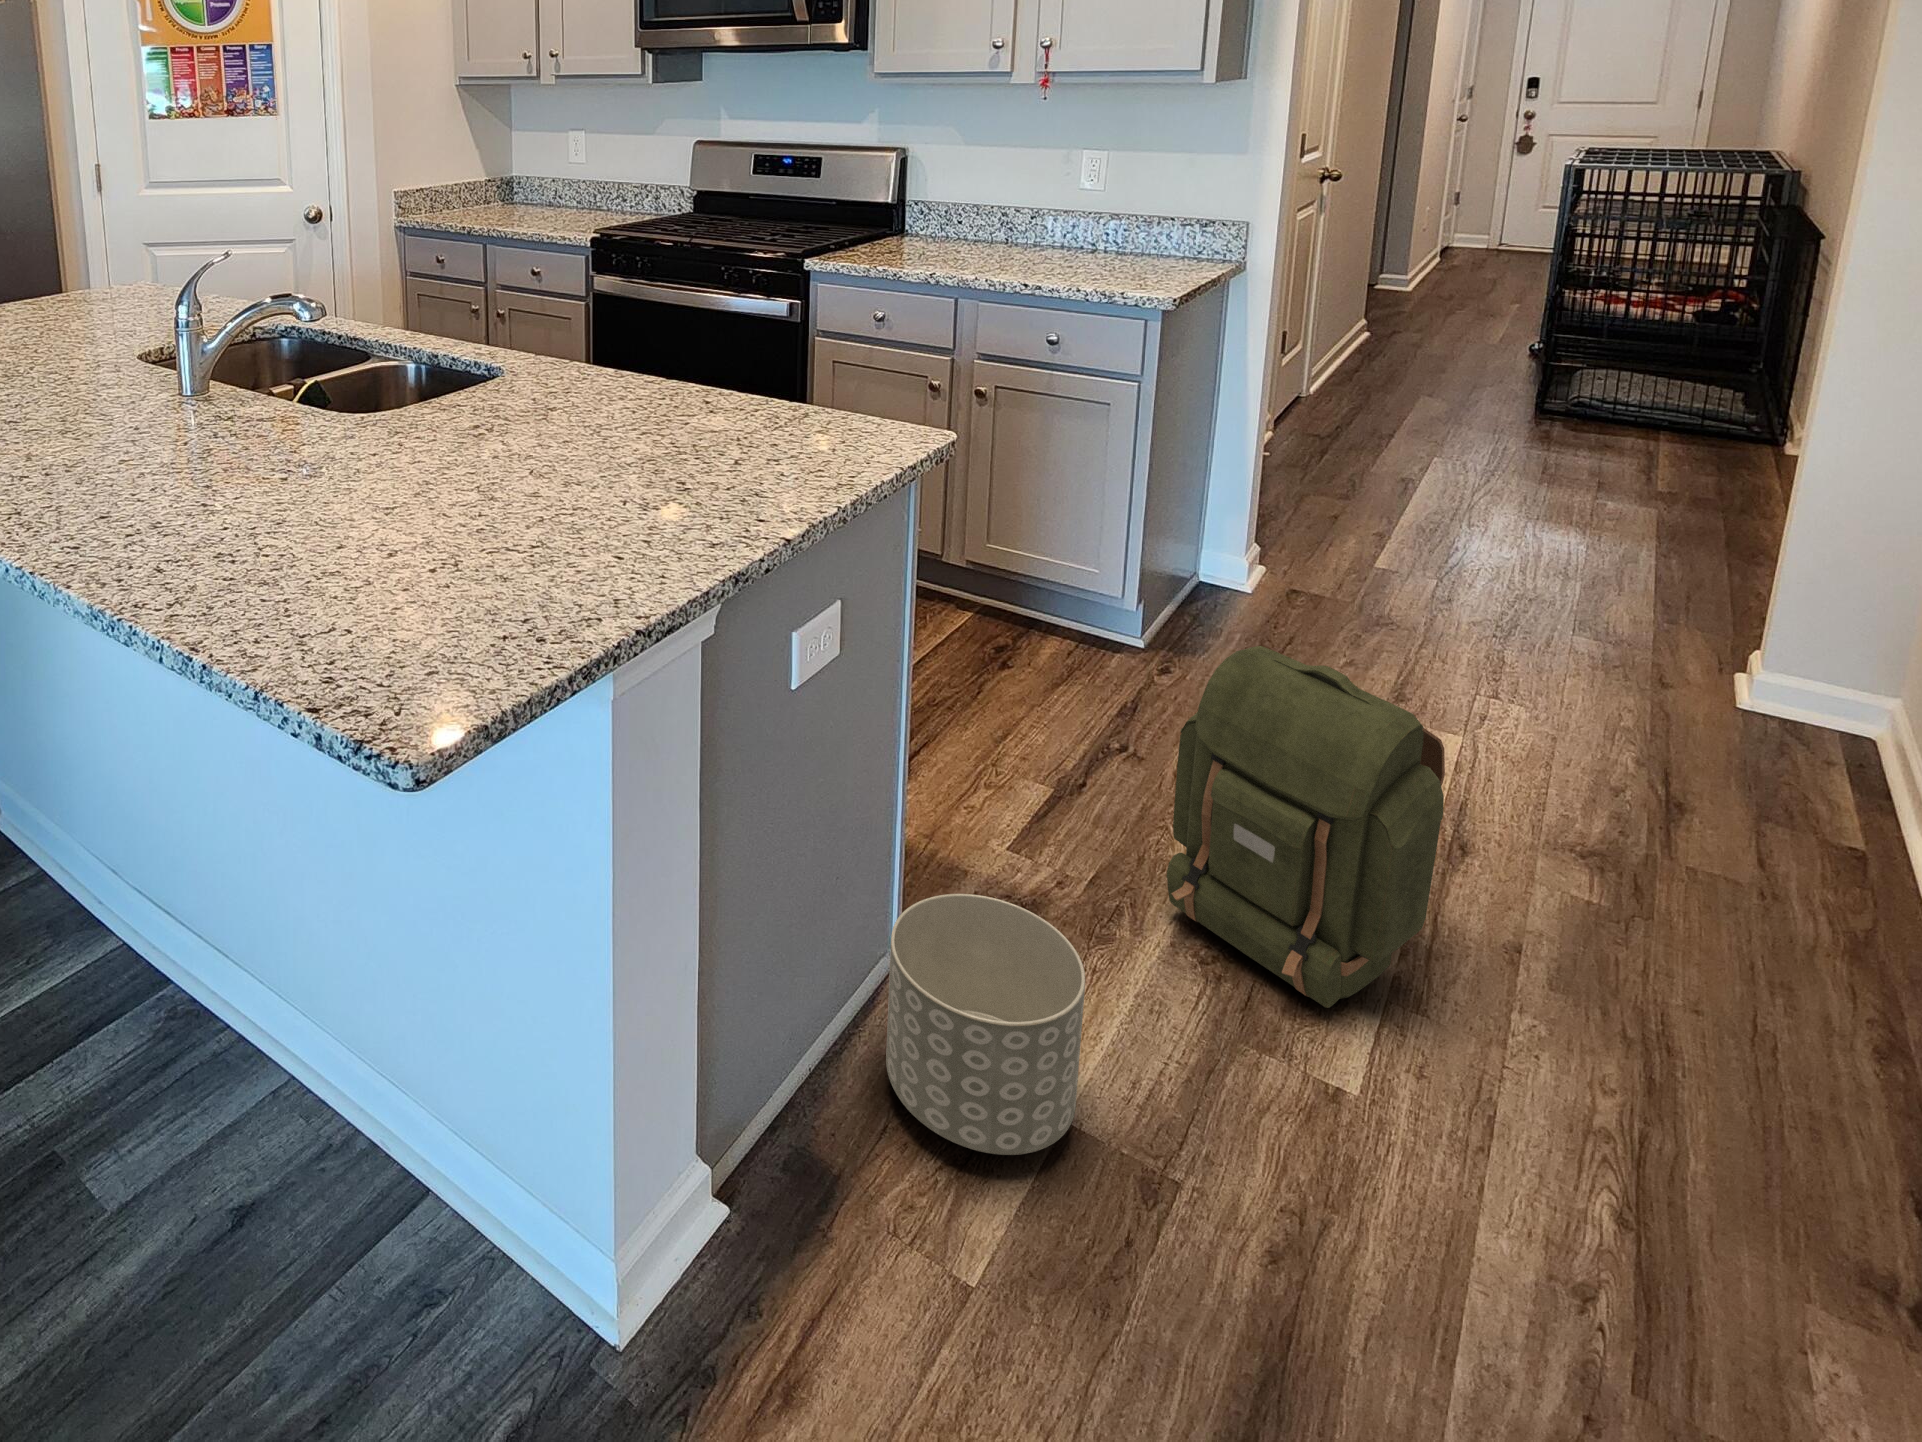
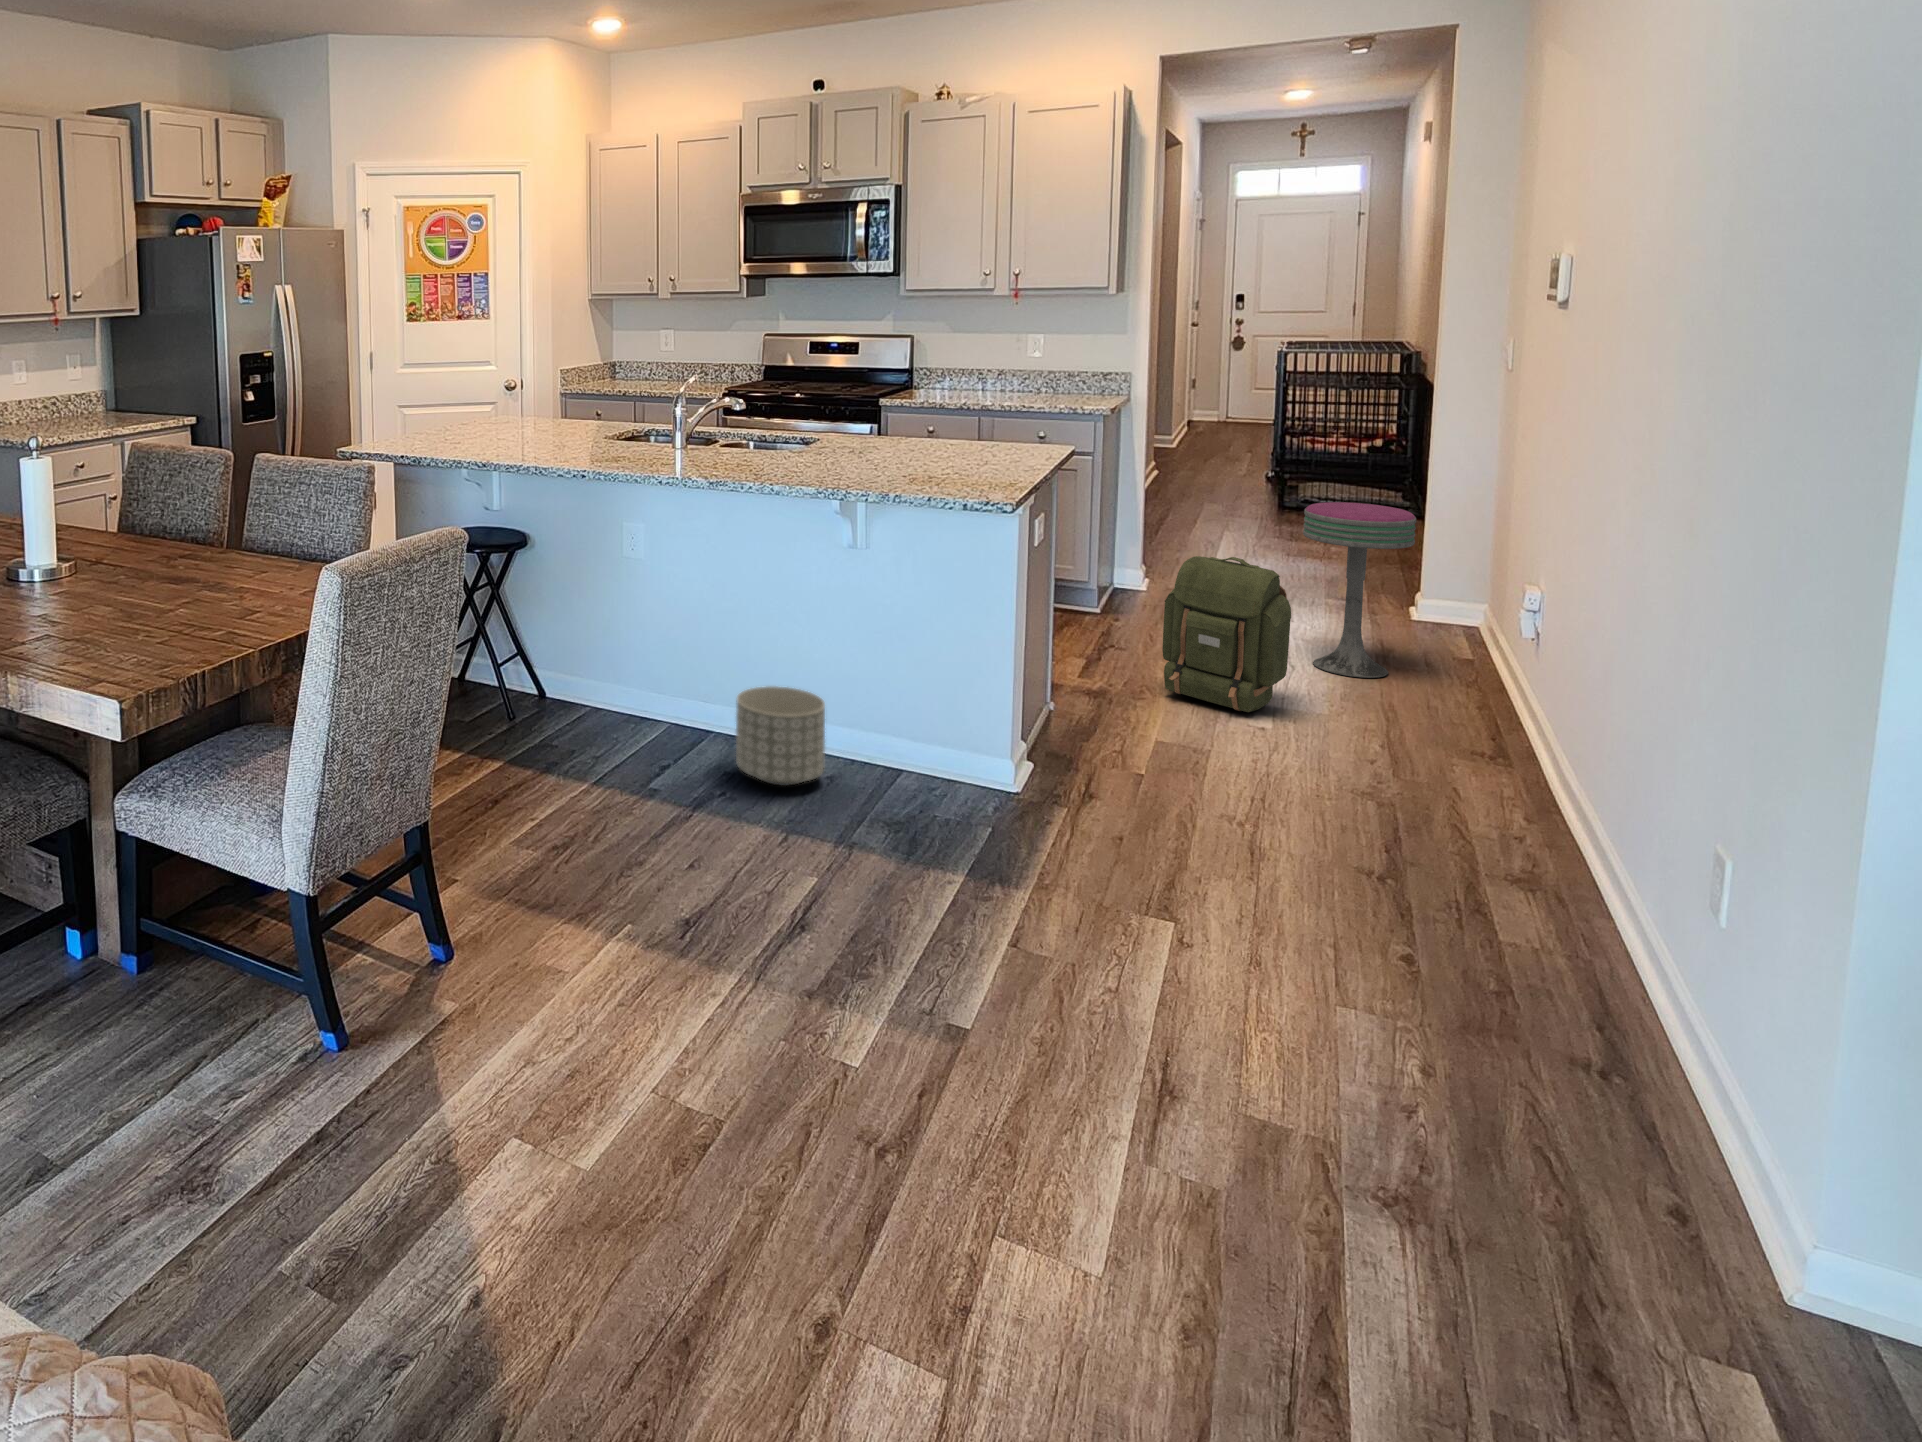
bar stool: none [1513,514,1771,888] -> present [1303,502,1416,678]
planter: present [886,894,1085,1155] -> present [736,686,825,786]

